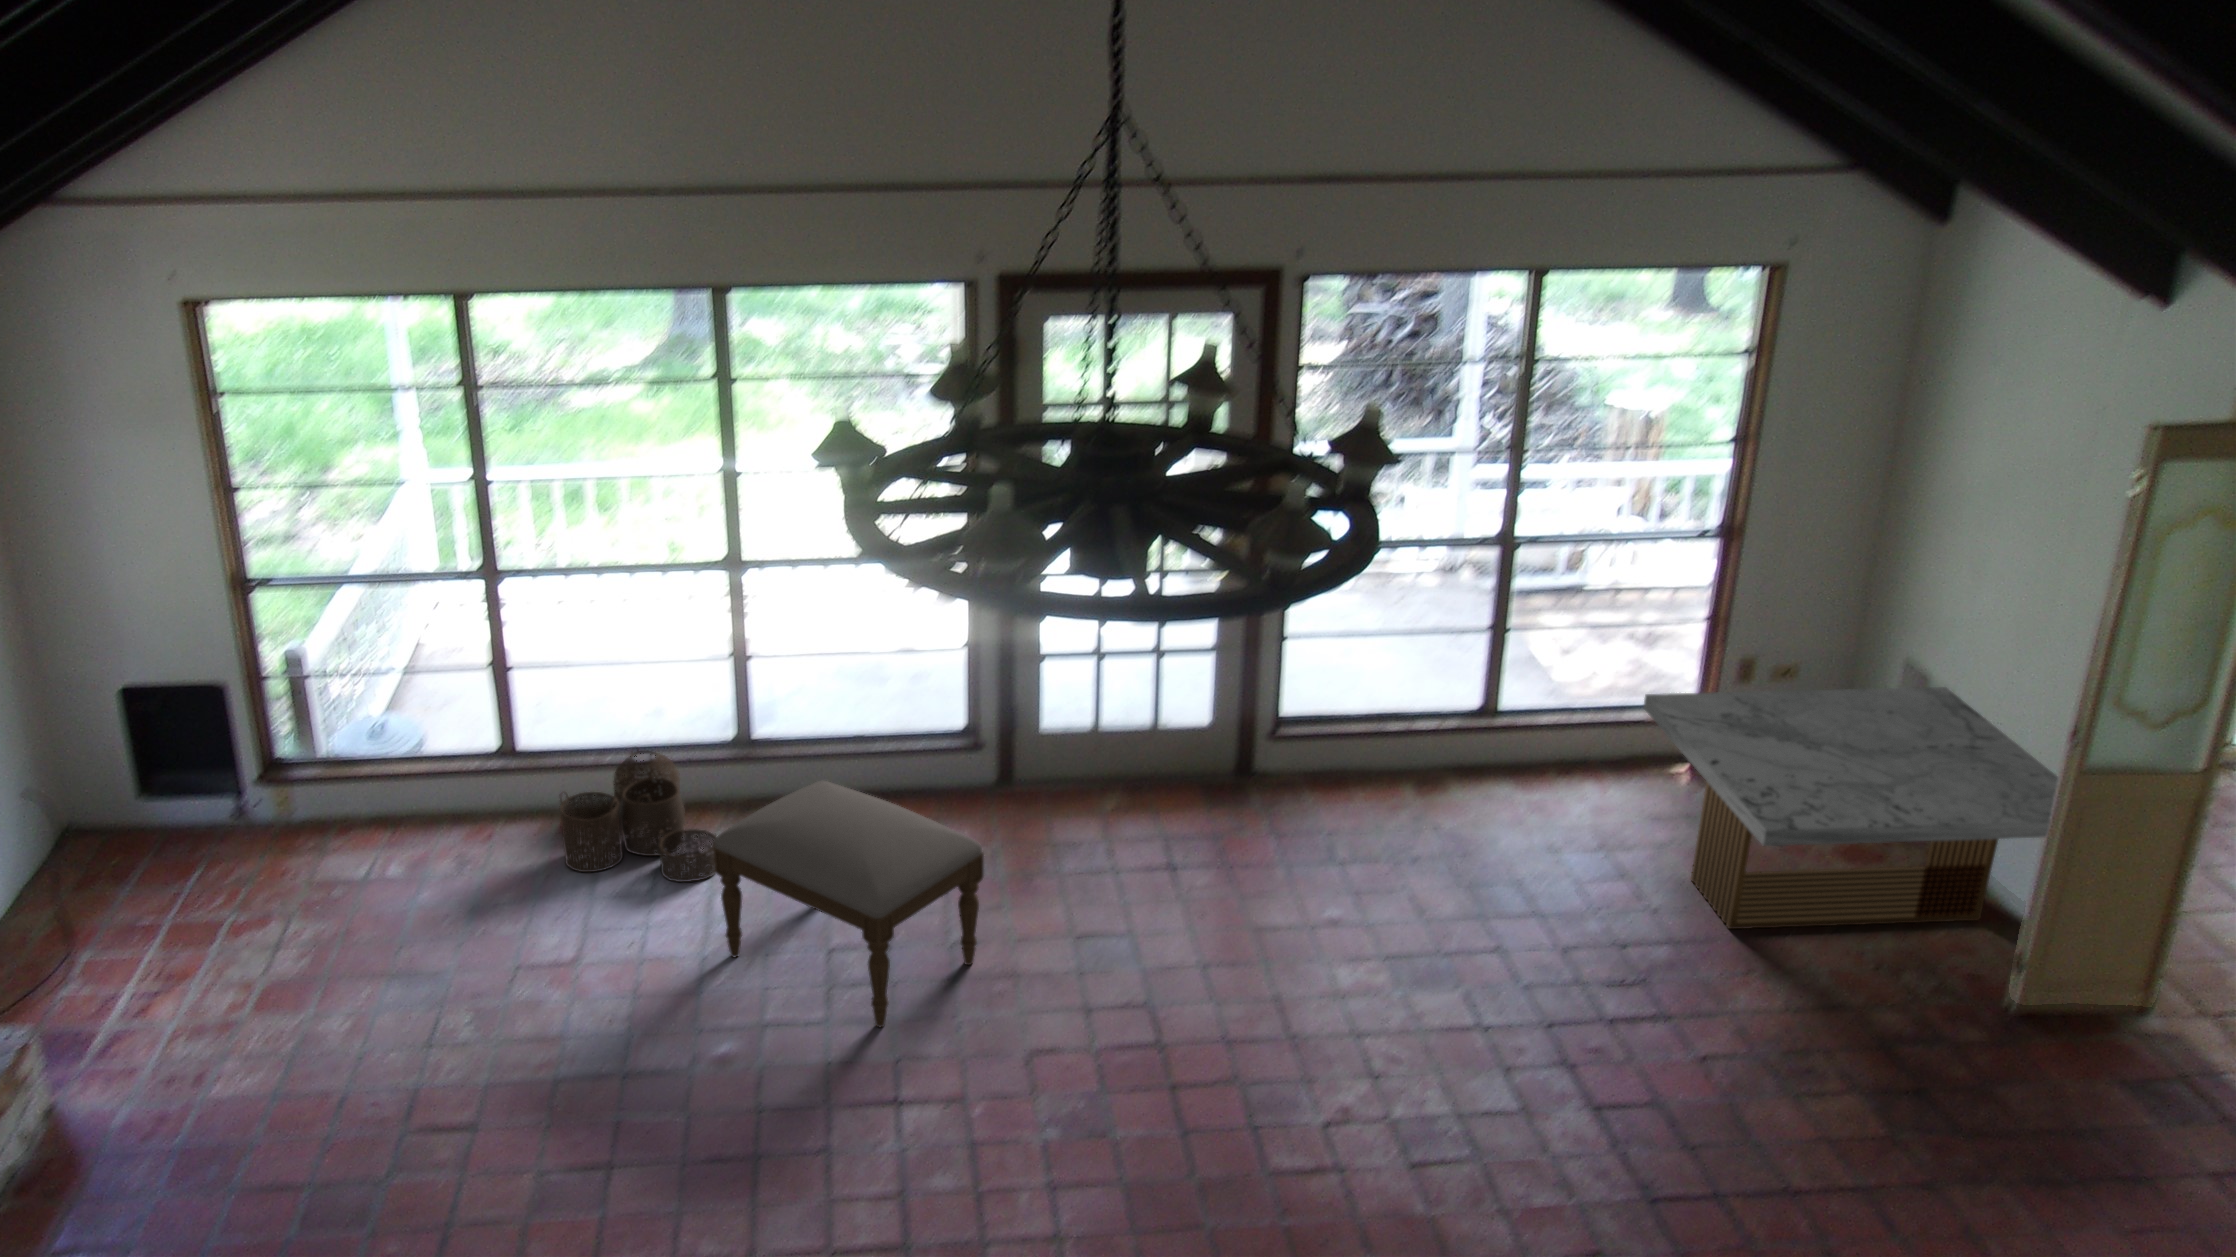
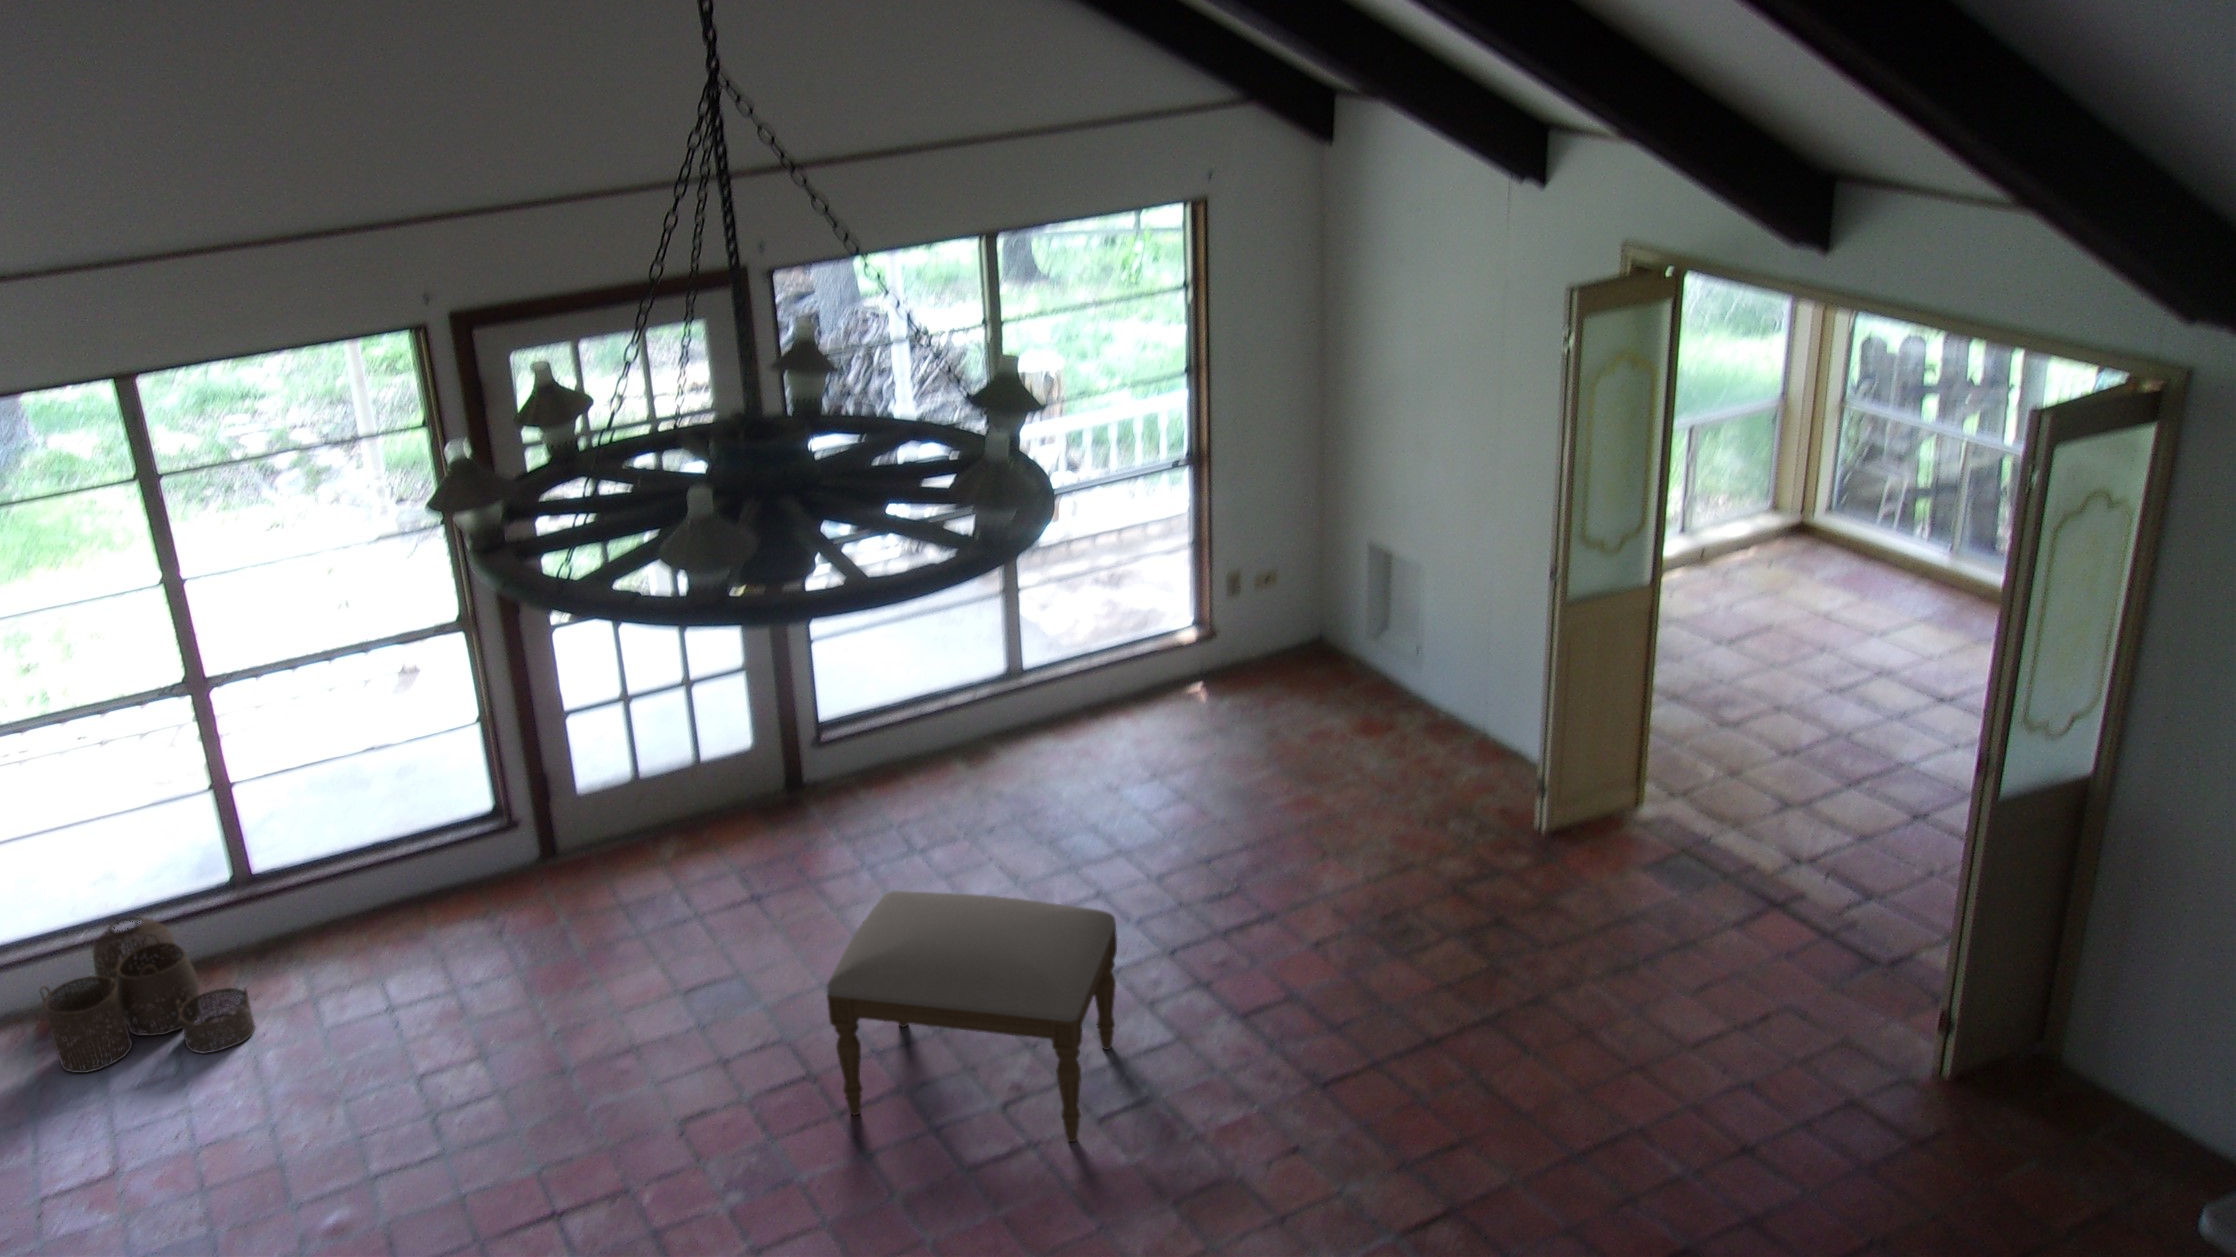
coffee table: present [1643,687,2058,929] -> none [1168,561,1587,822]
ottoman: present [714,781,984,1027] -> present [827,891,1117,1142]

